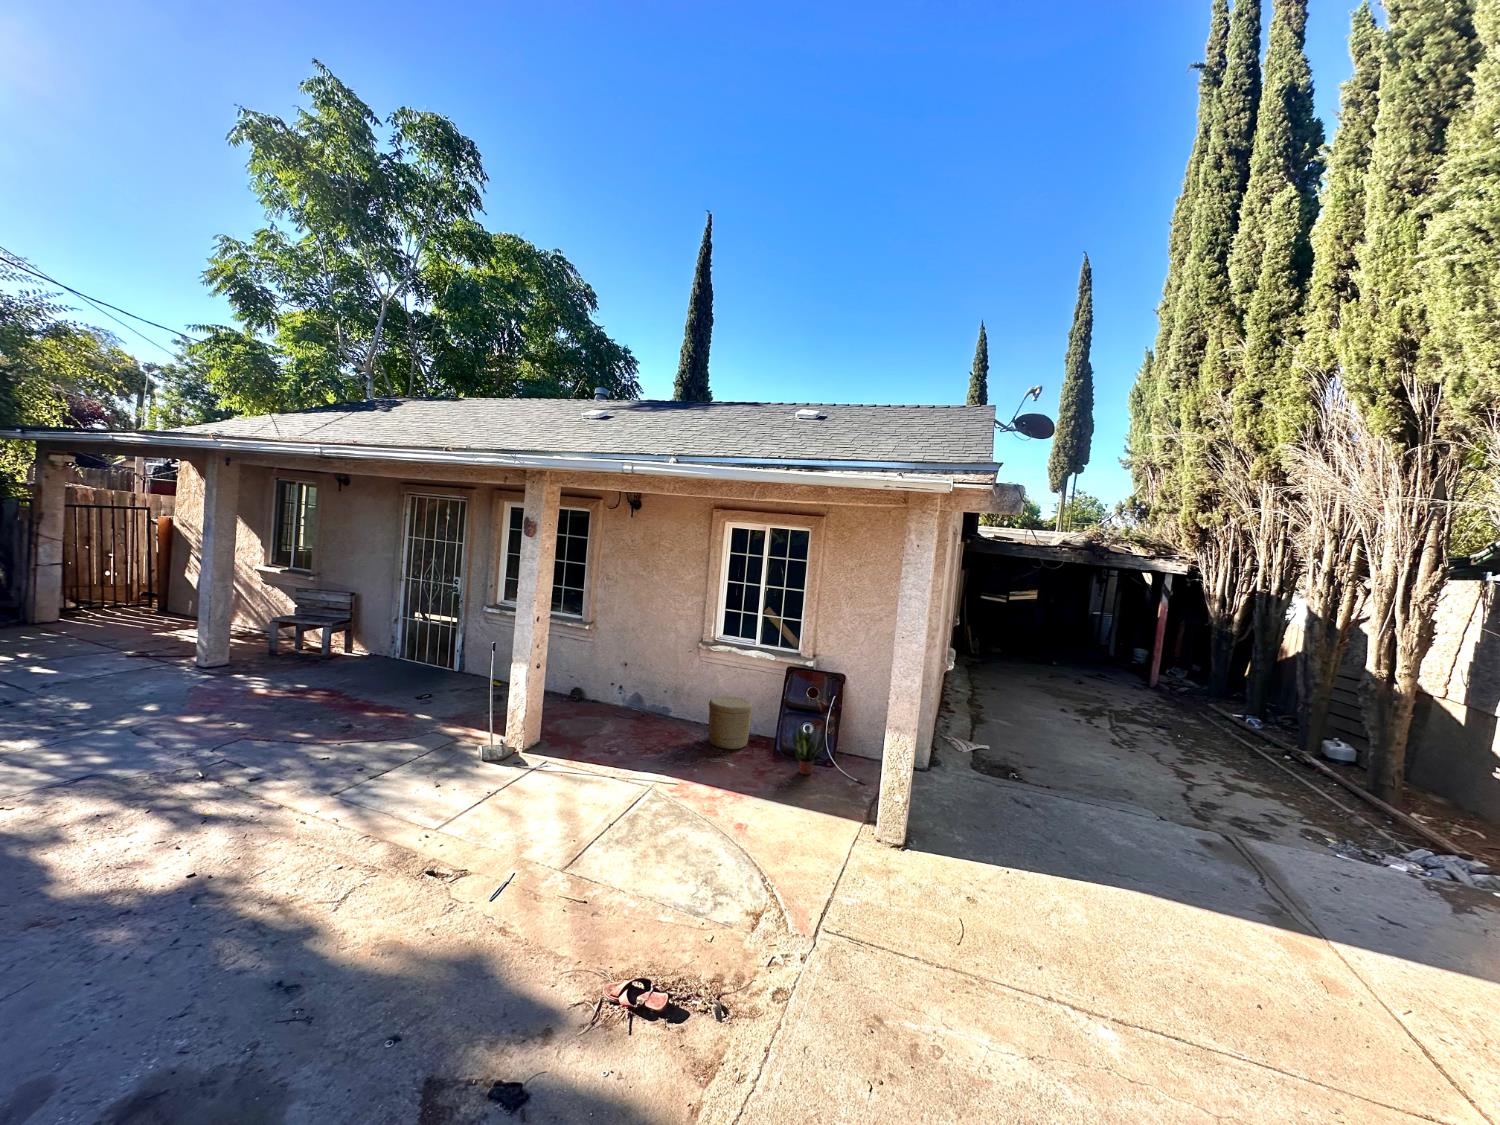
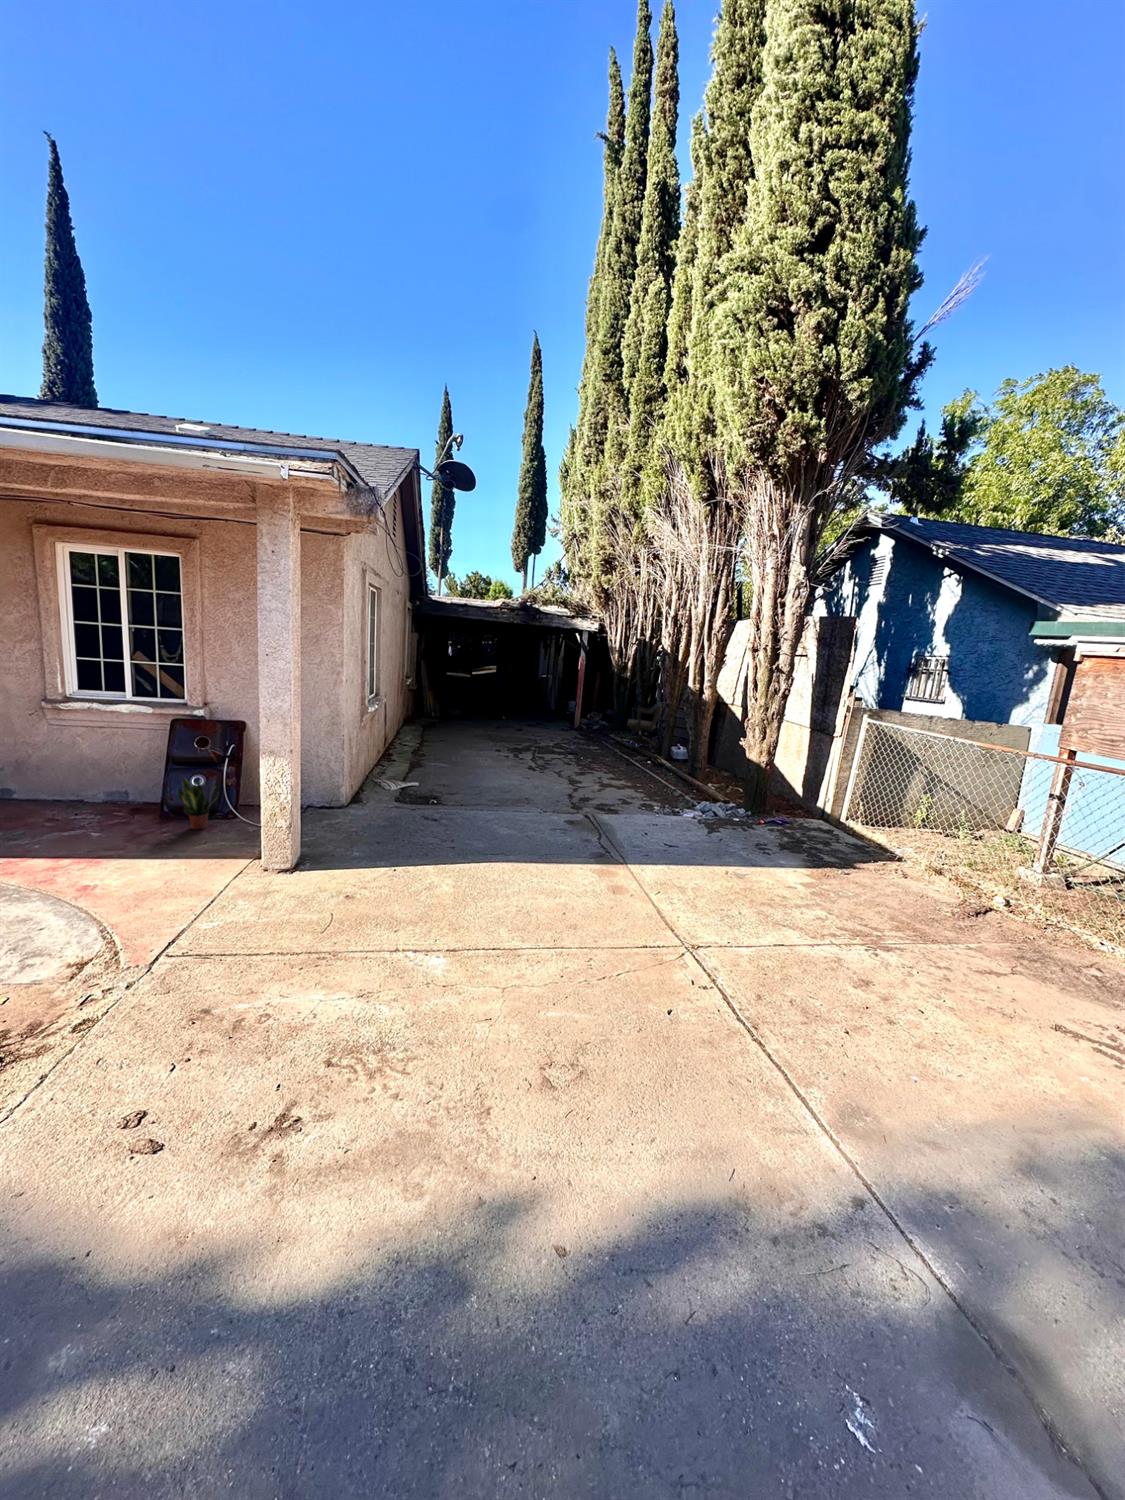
chair: none [1227,677,1303,739] -> present [619,703,662,750]
woven basket: present [709,696,752,749] -> none [61,763,128,822]

